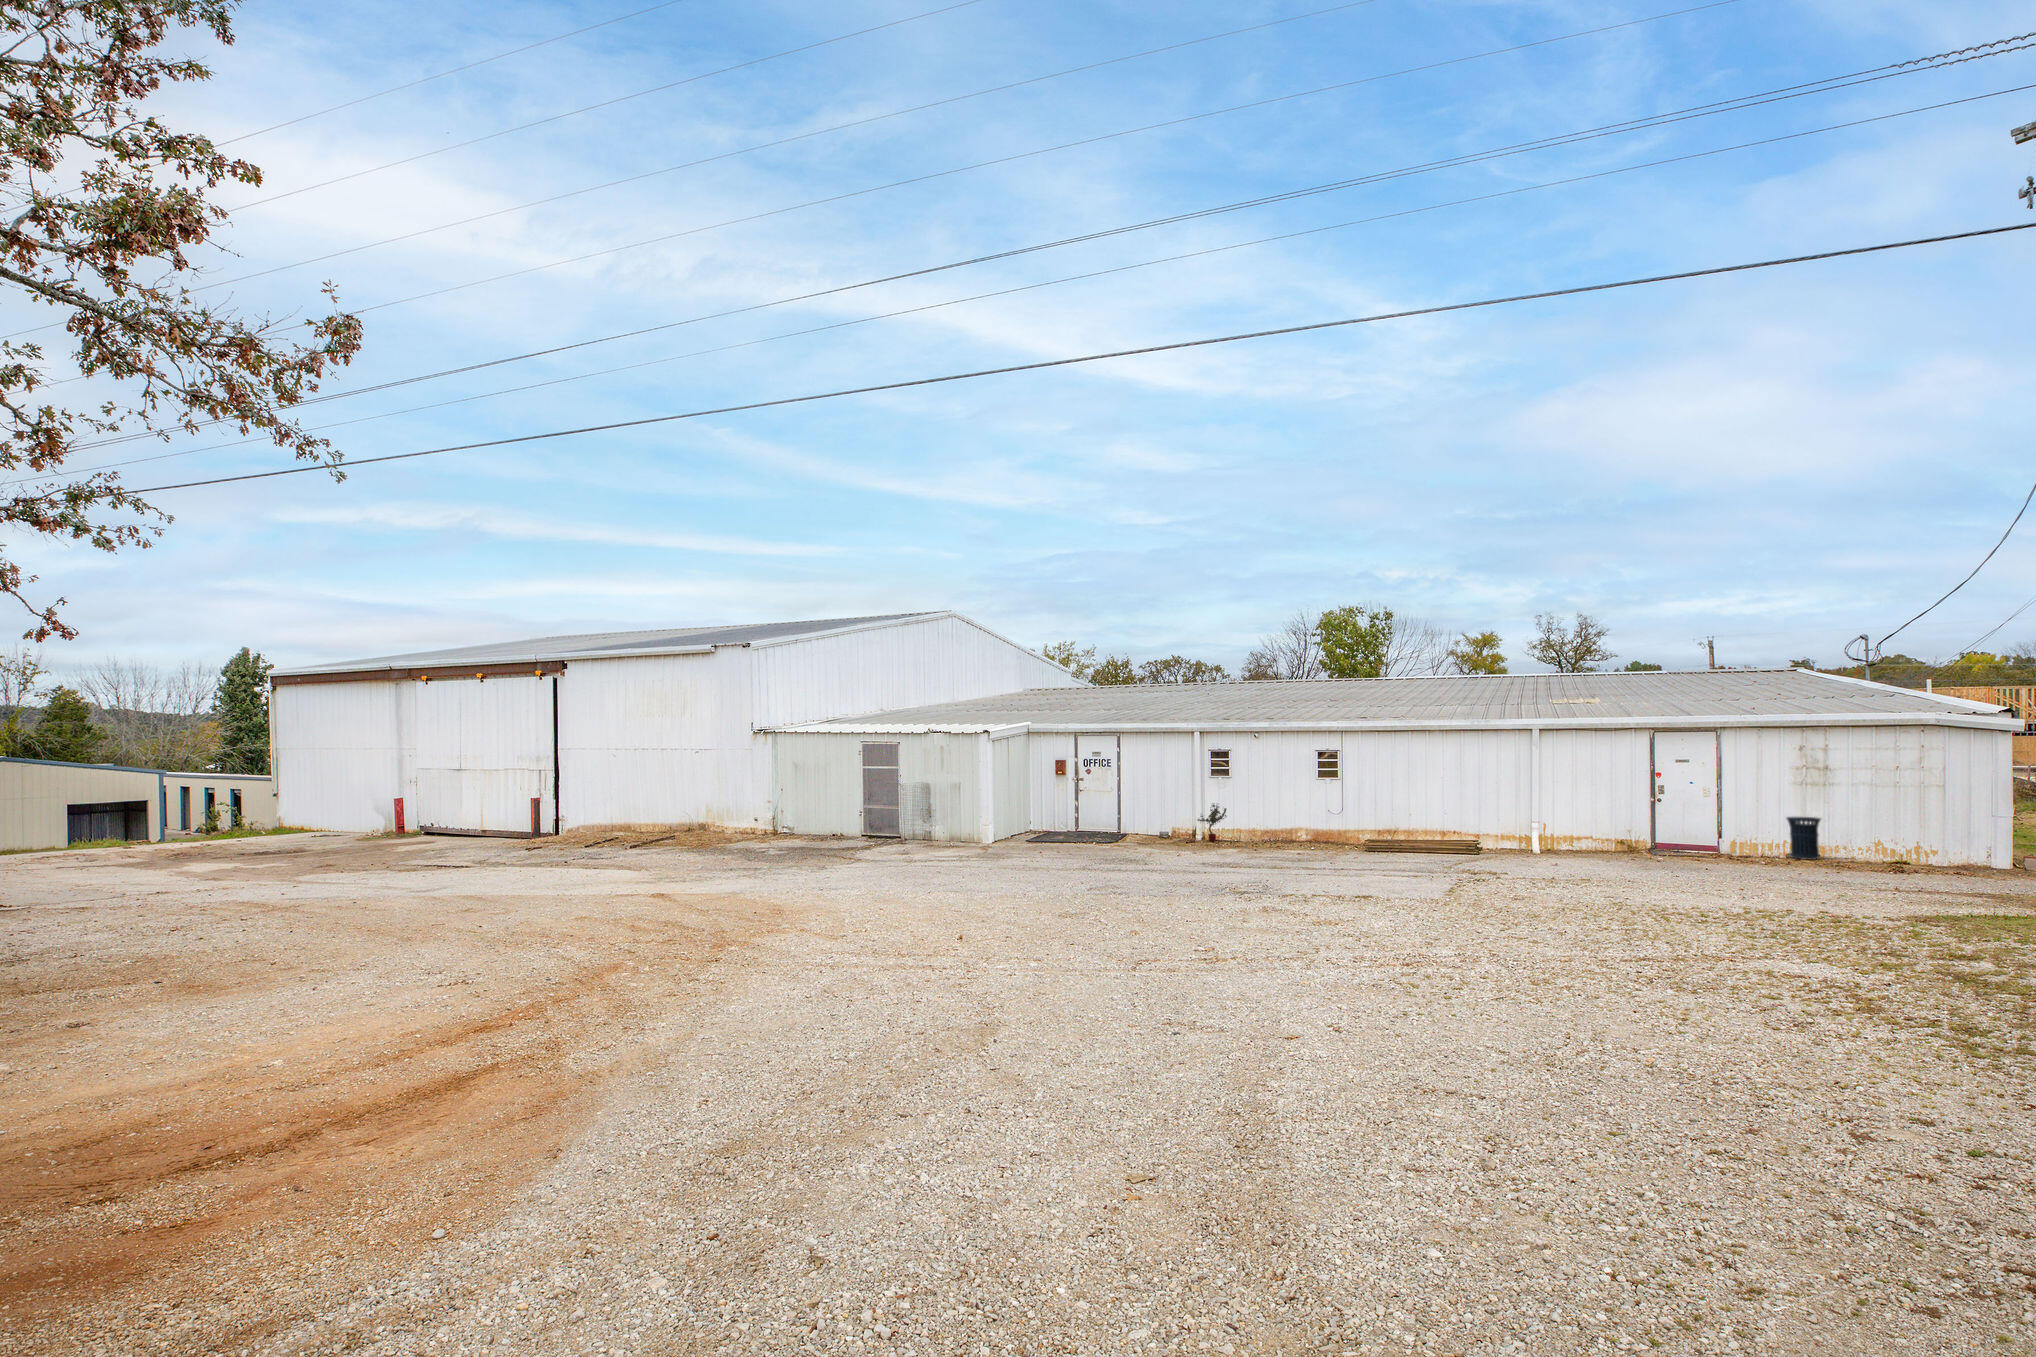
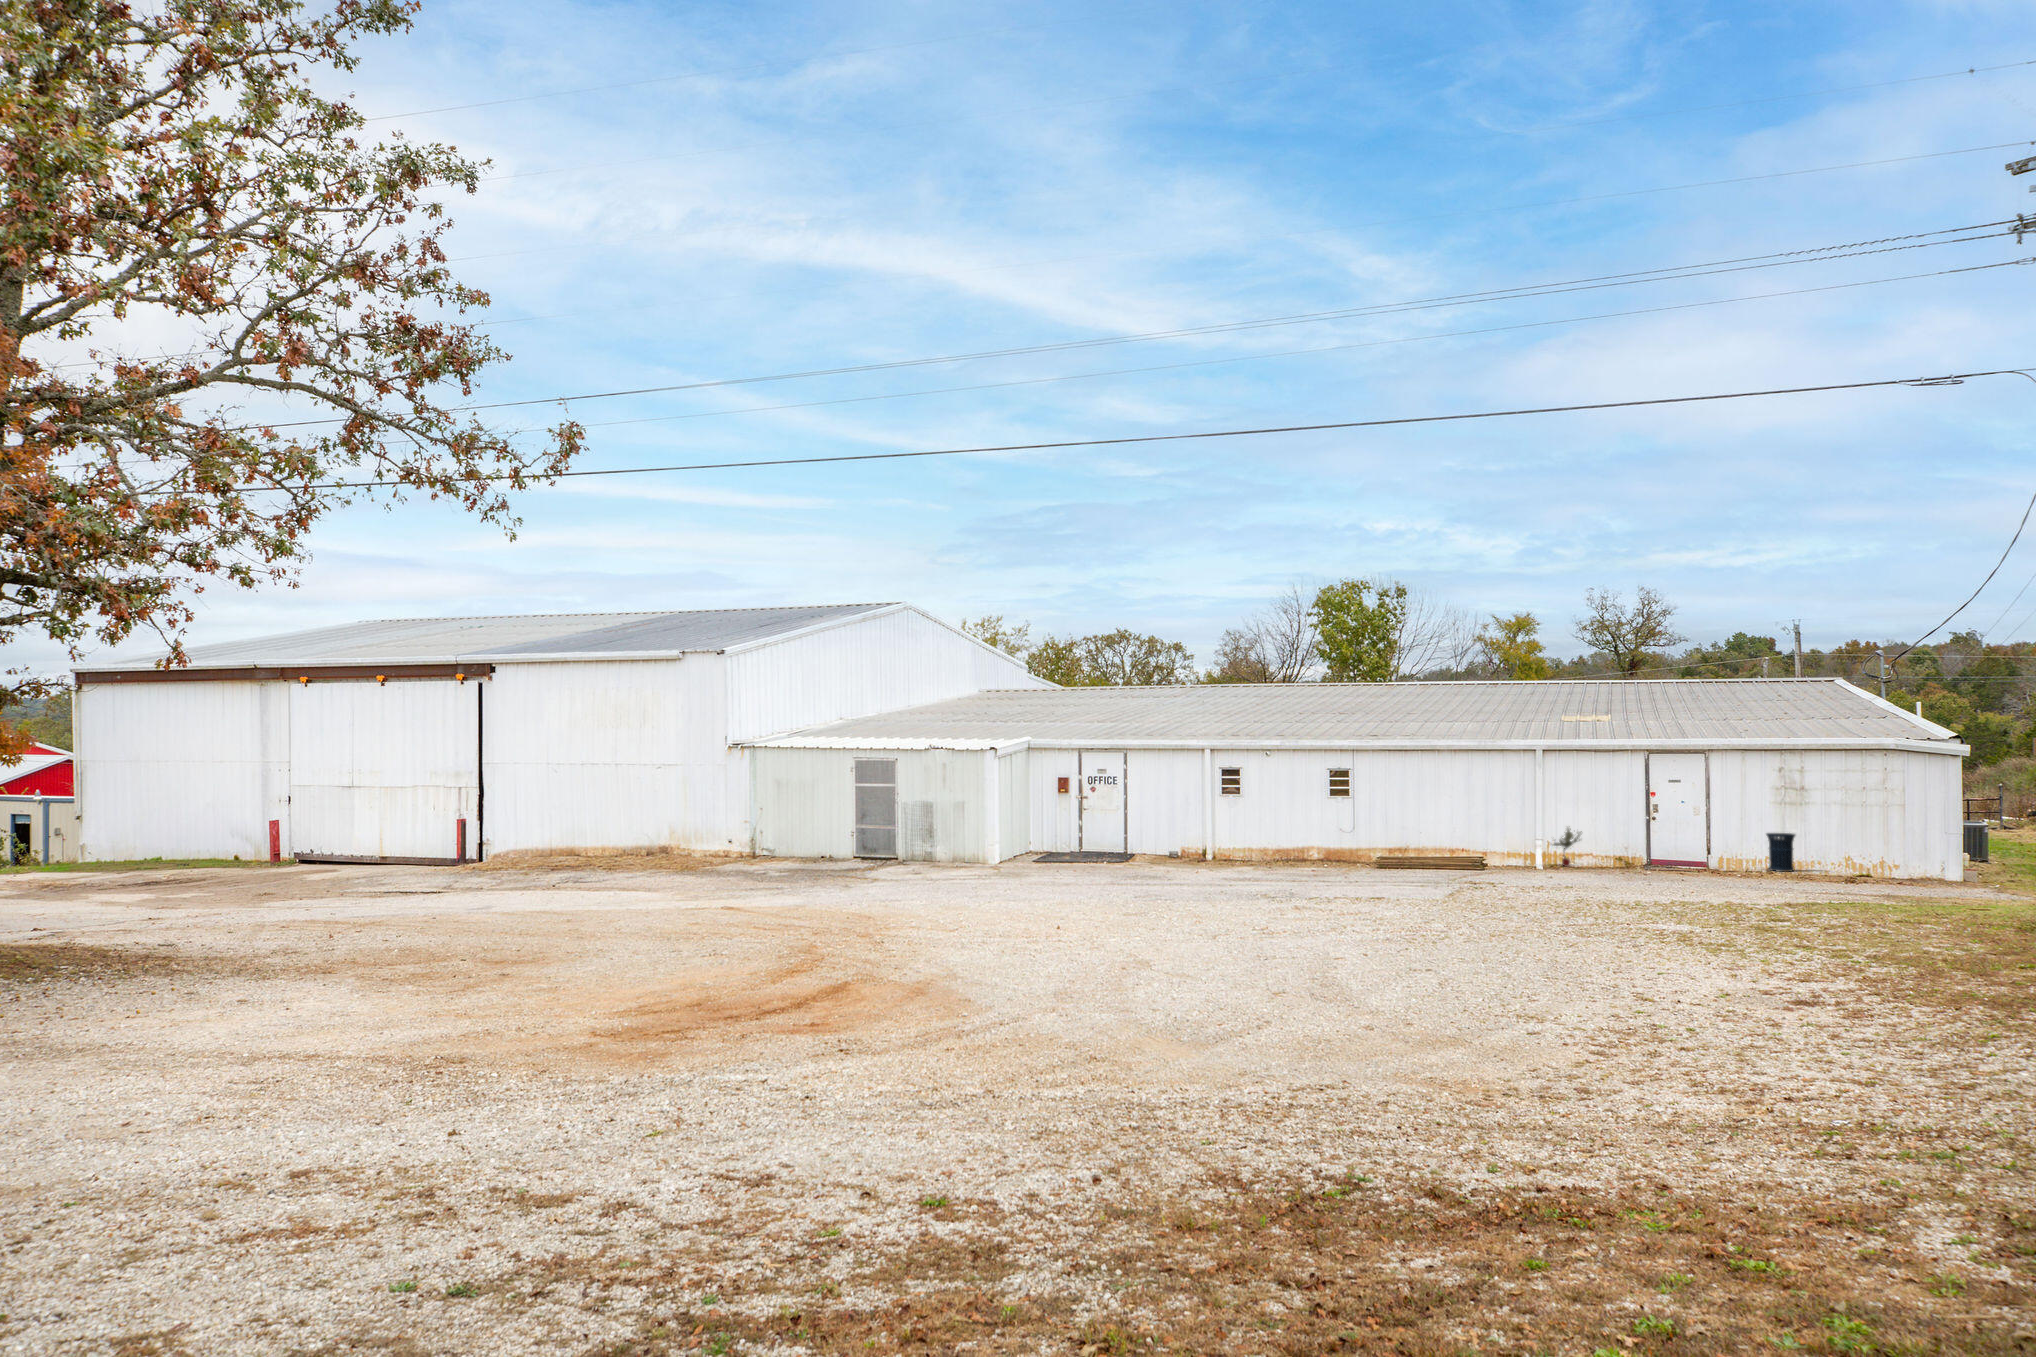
potted tree: present [1198,803,1227,841] -> present [1553,828,1582,867]

